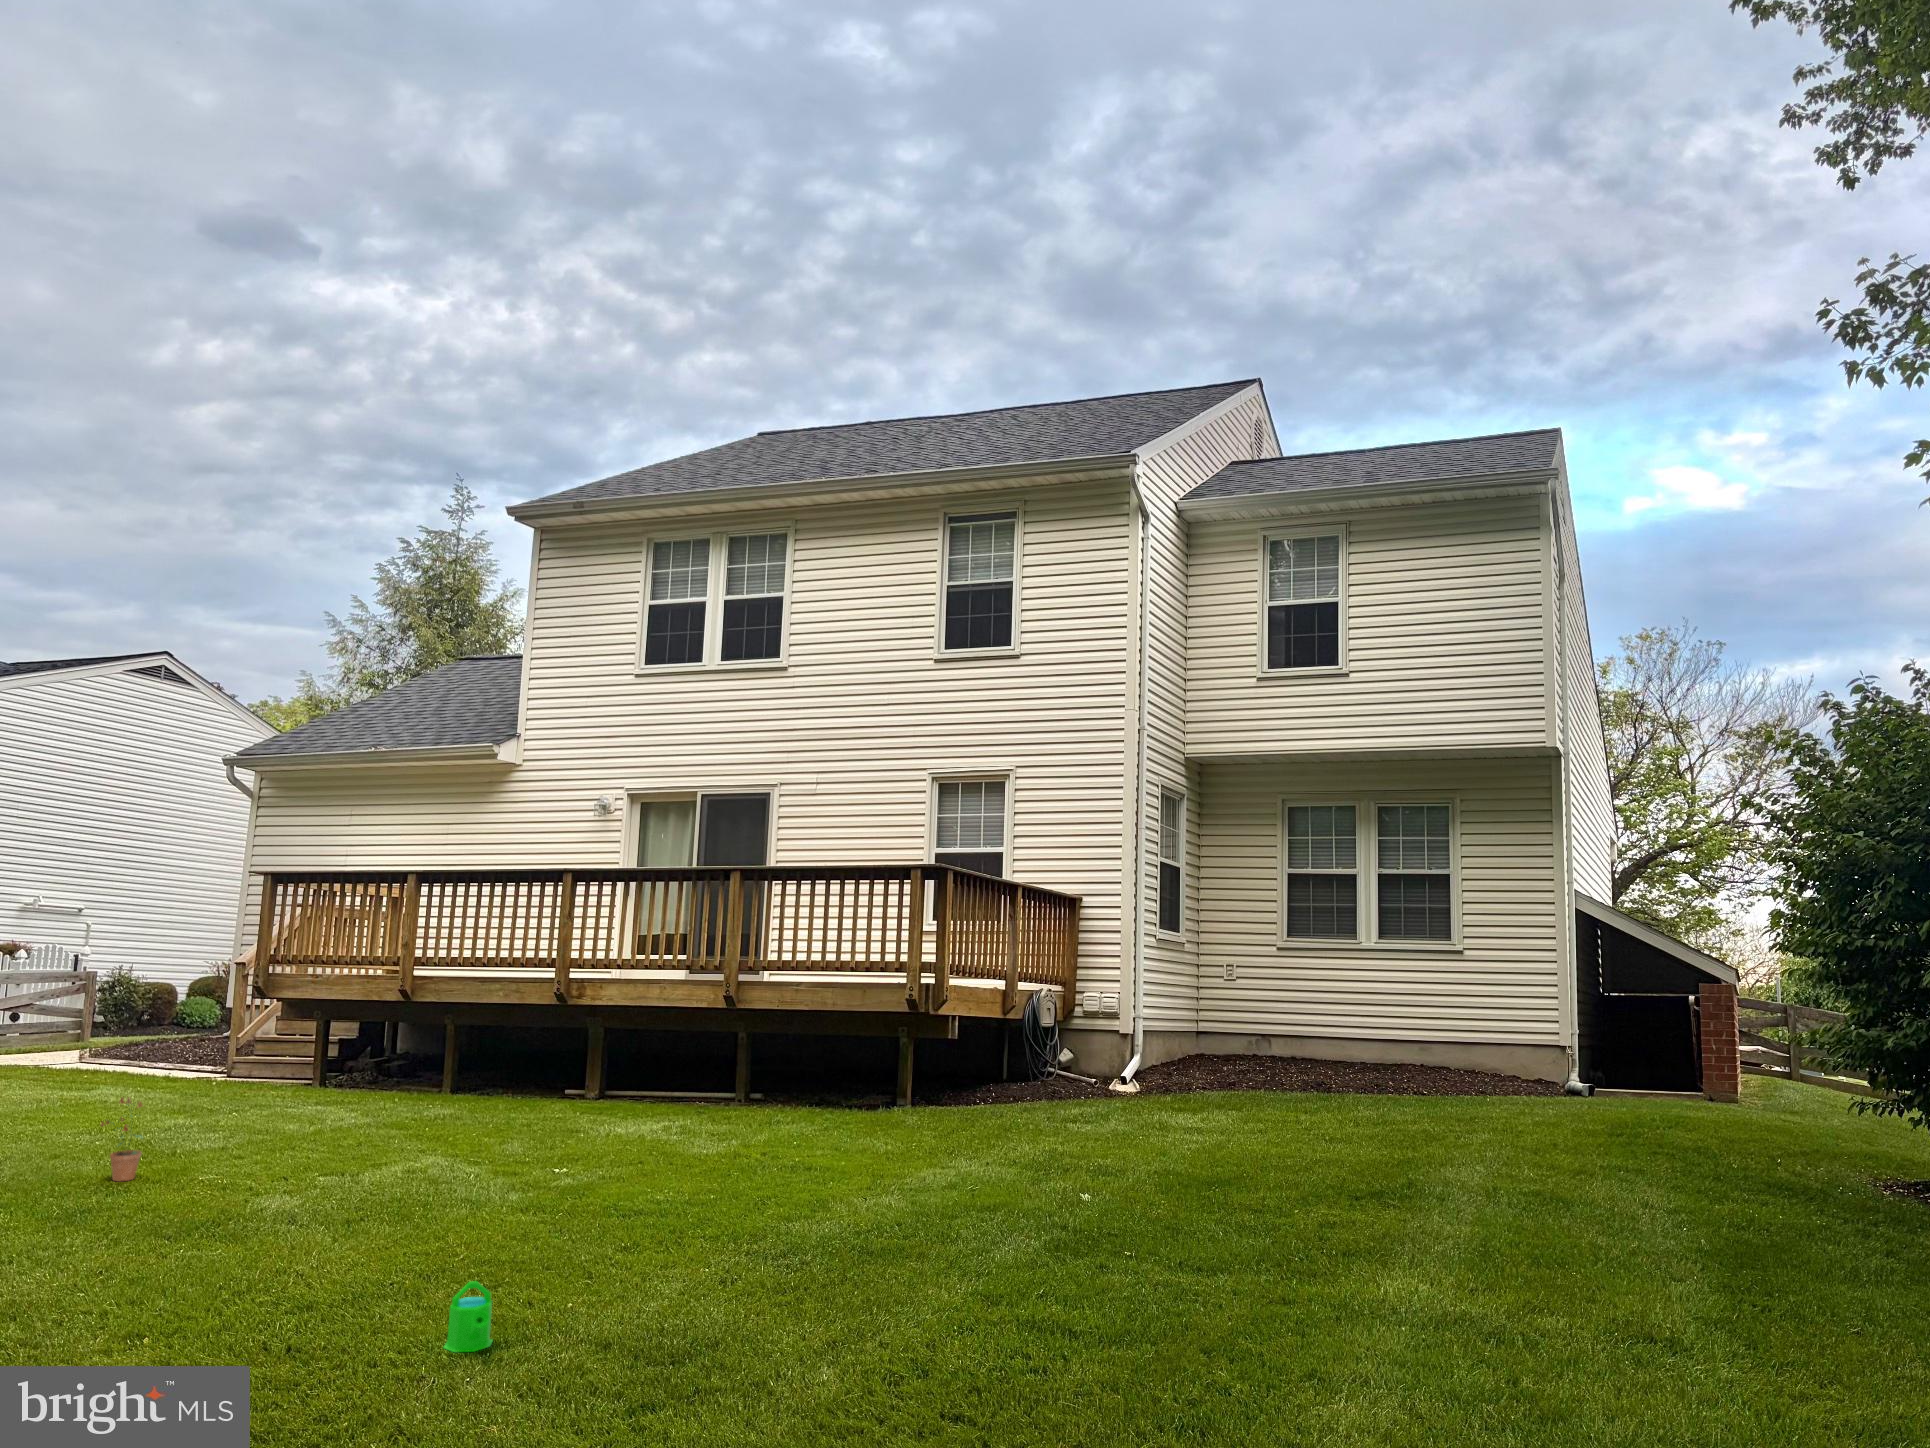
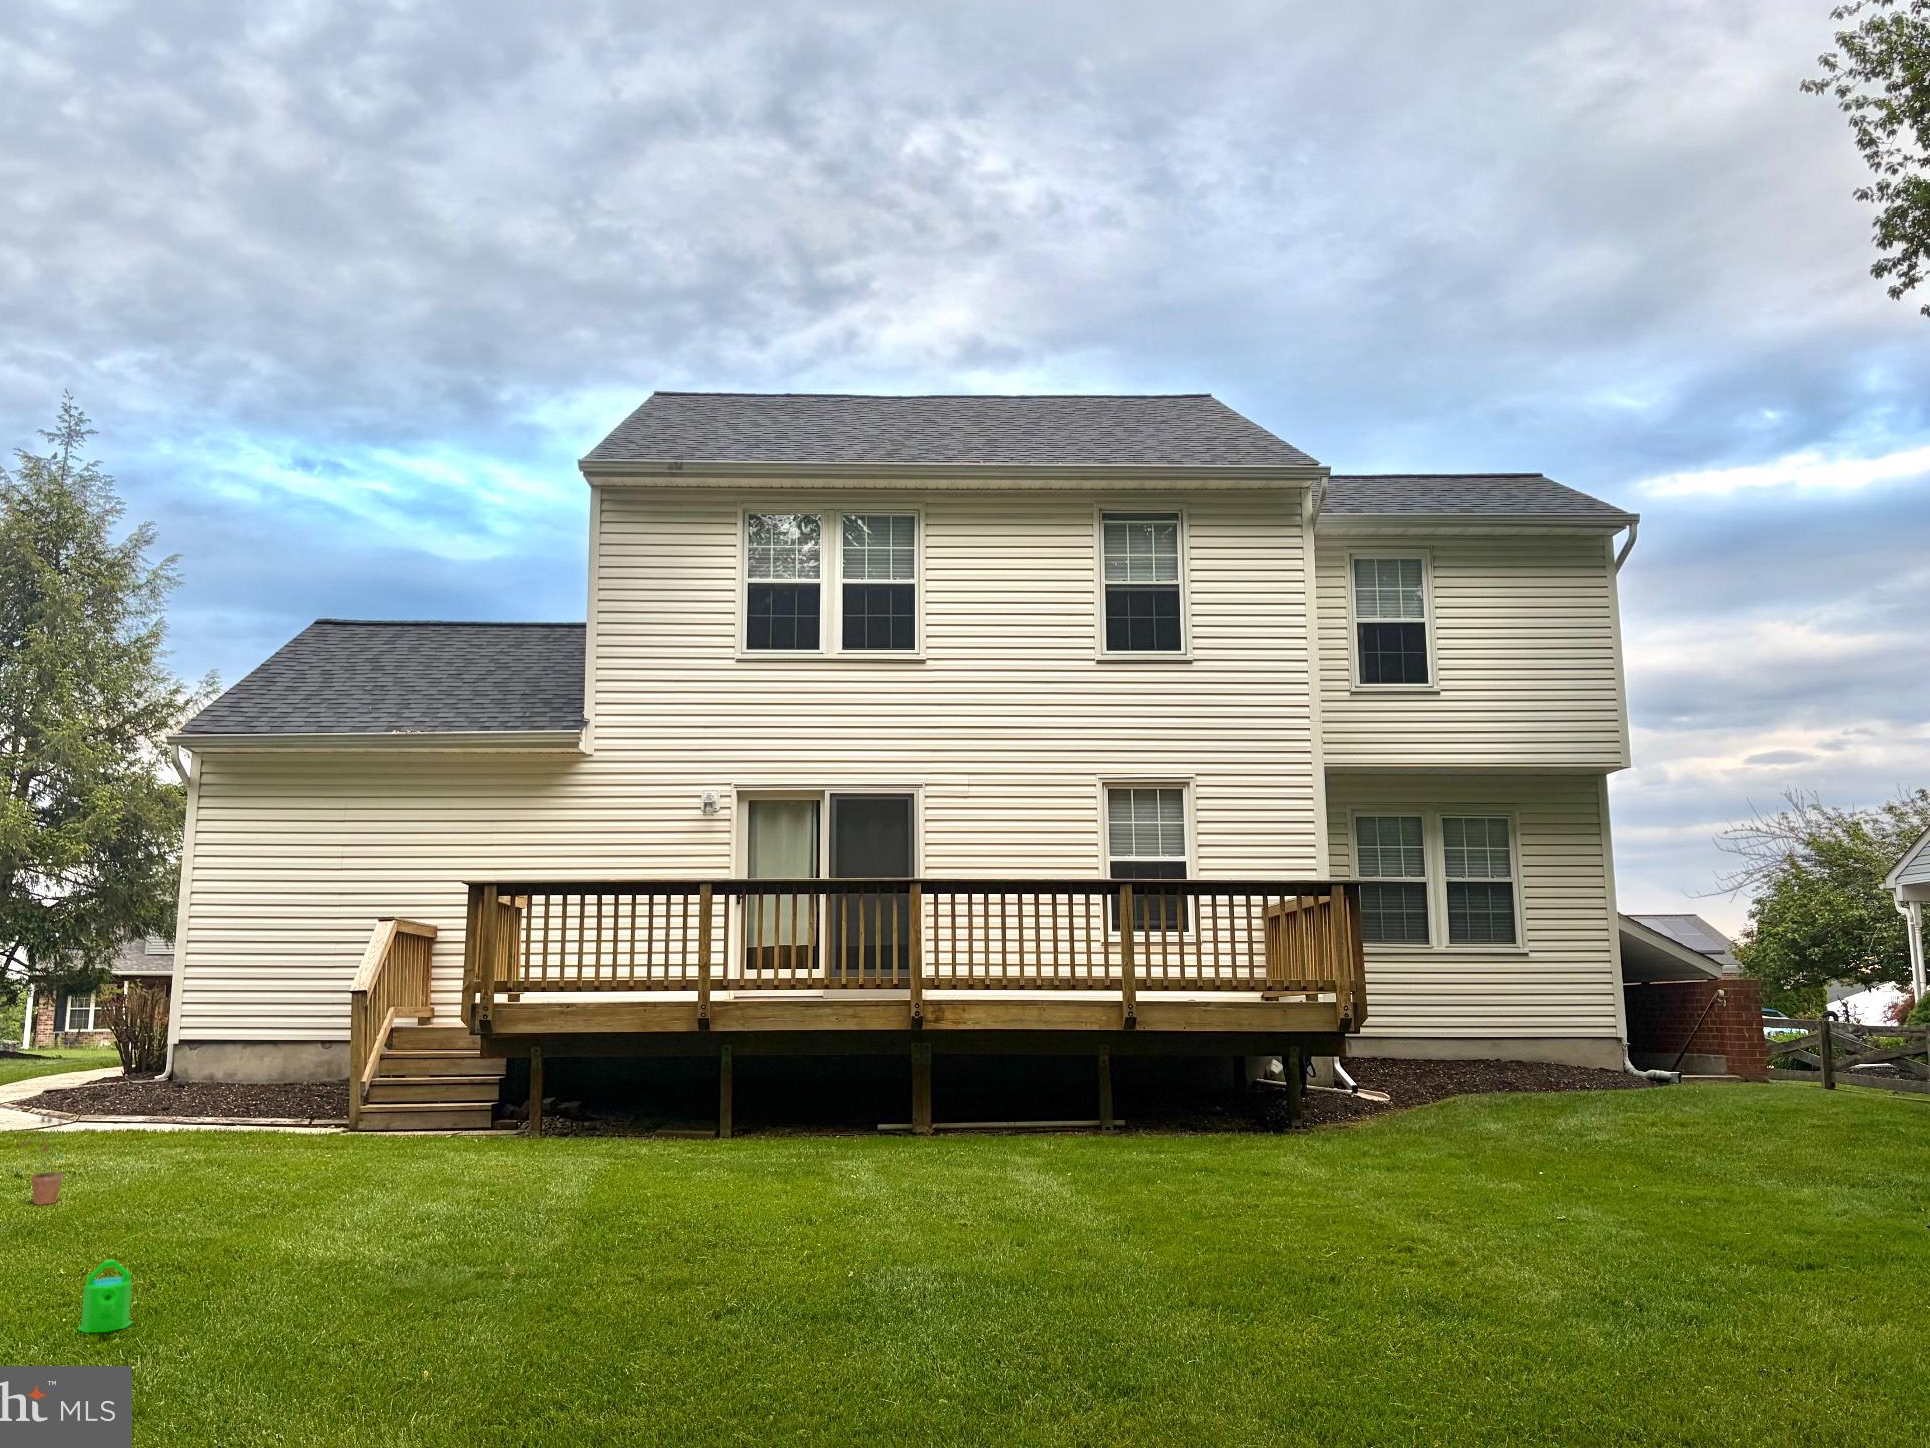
watering can: present [444,1281,493,1352] -> present [78,1259,132,1333]

